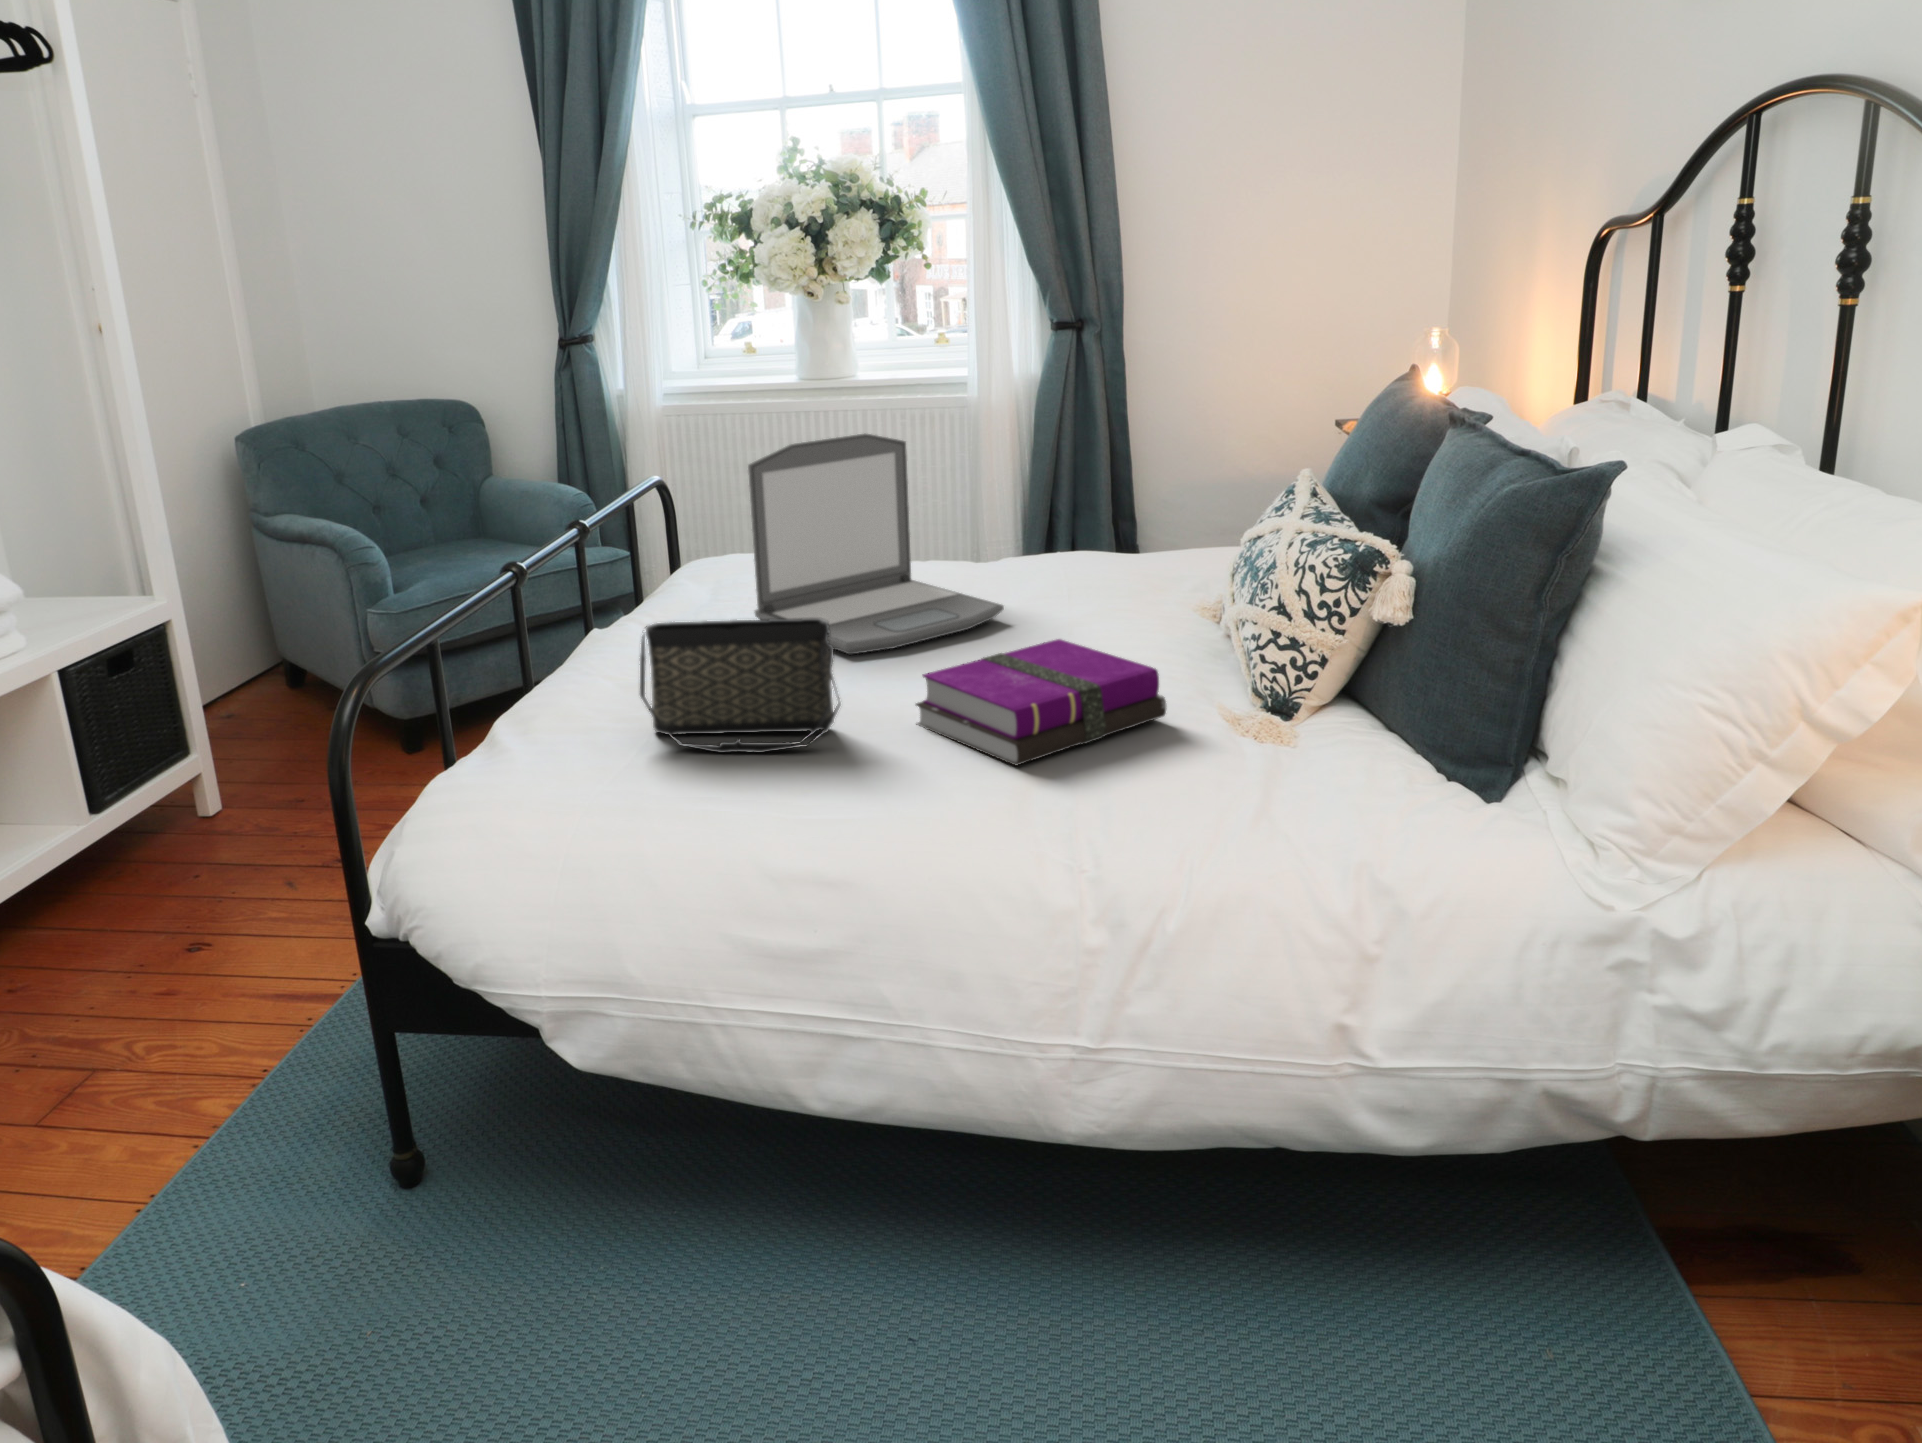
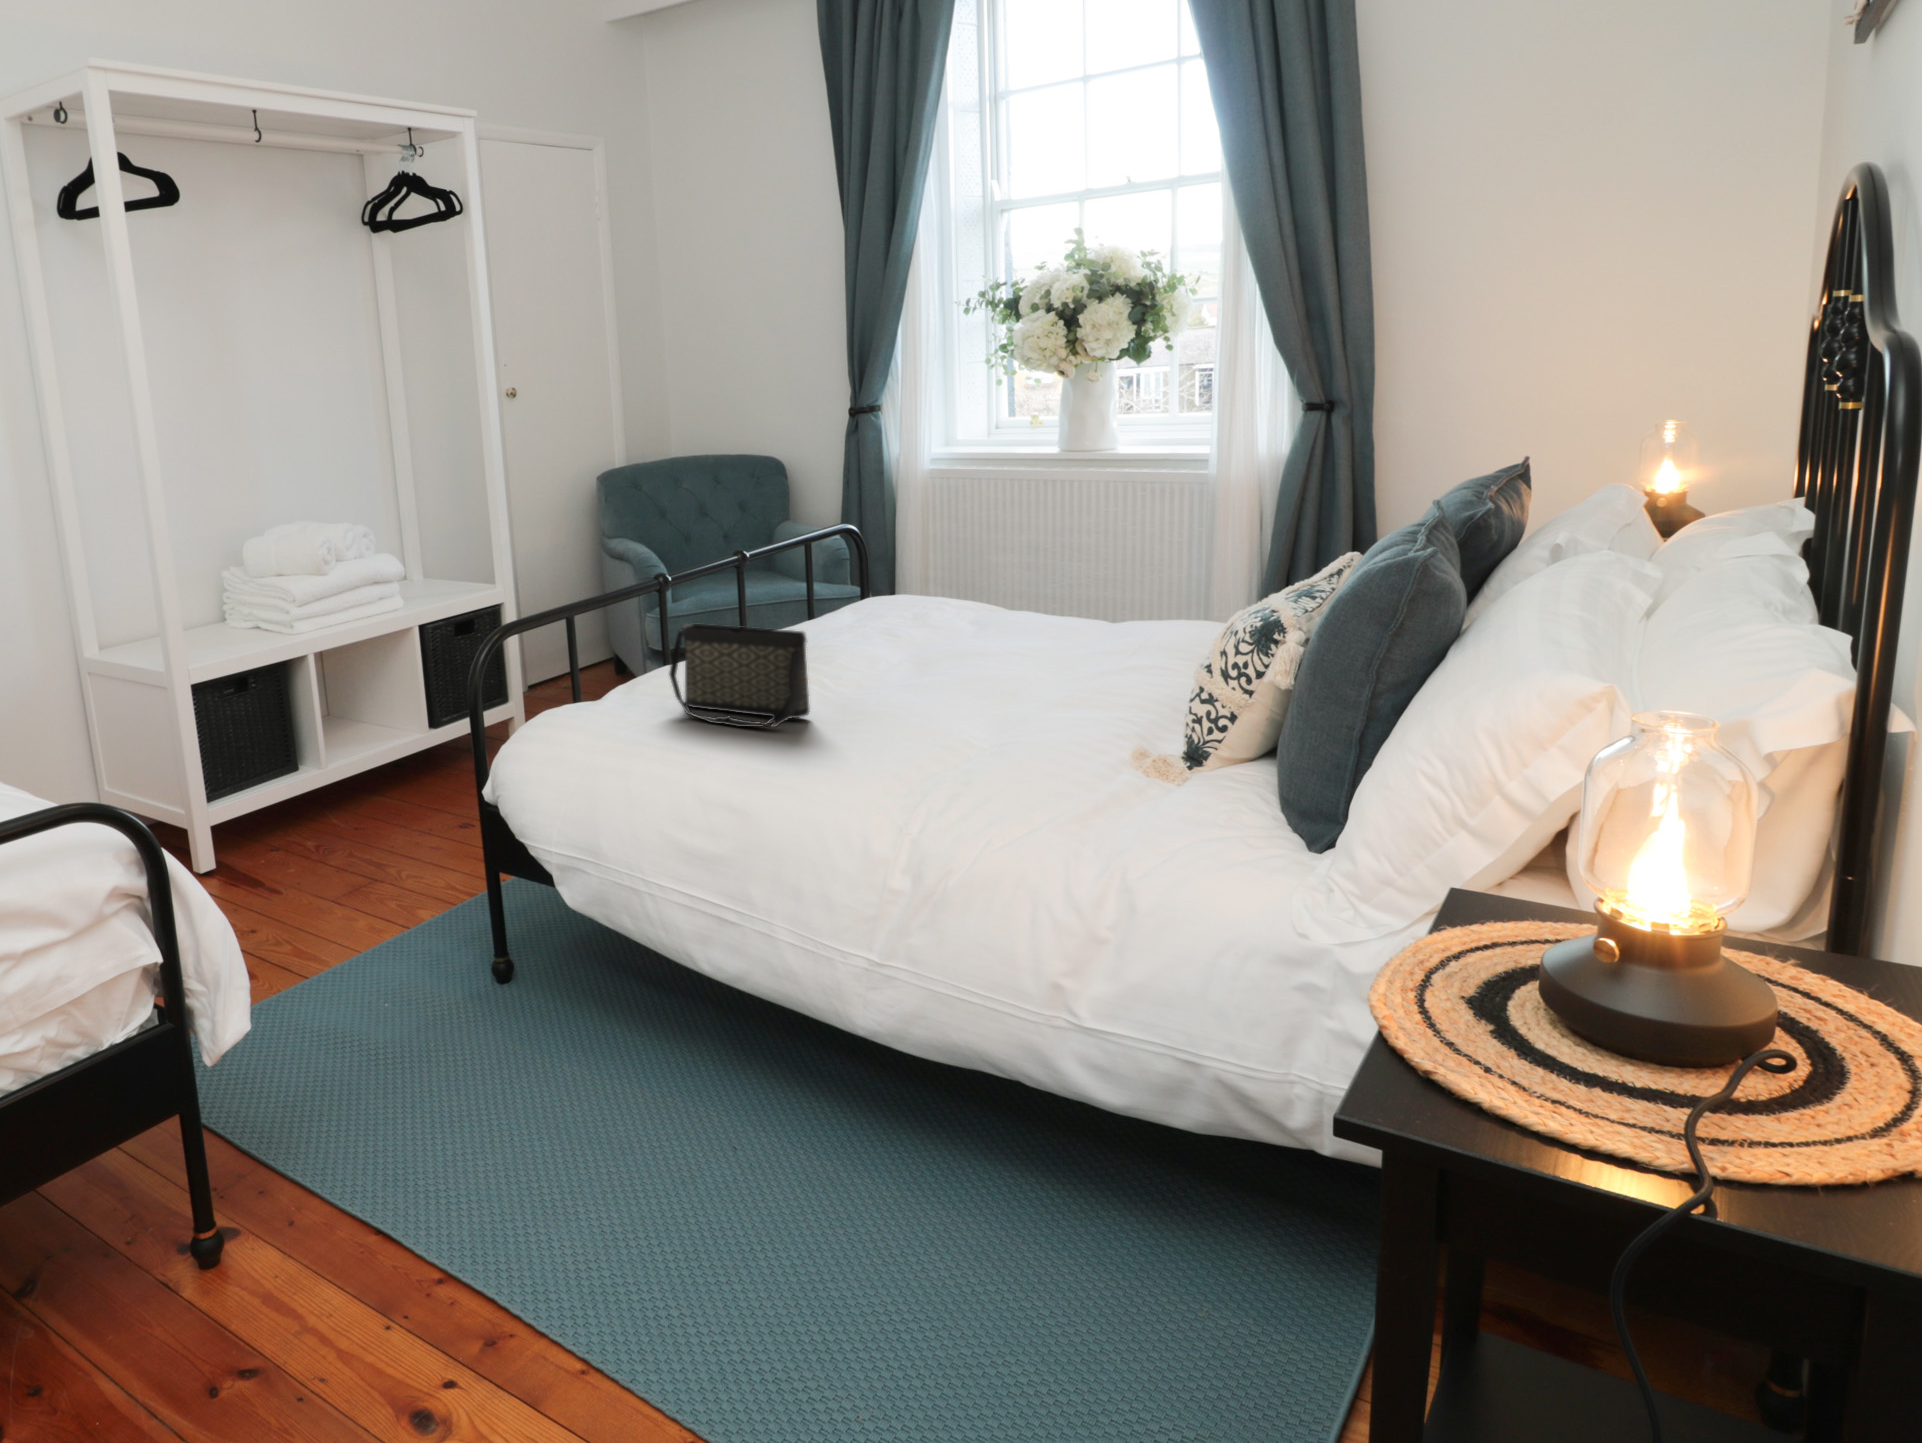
laptop: present [748,434,1004,655] -> none [845,494,1048,674]
notebook: present [916,639,1166,765] -> none [875,674,1077,761]

